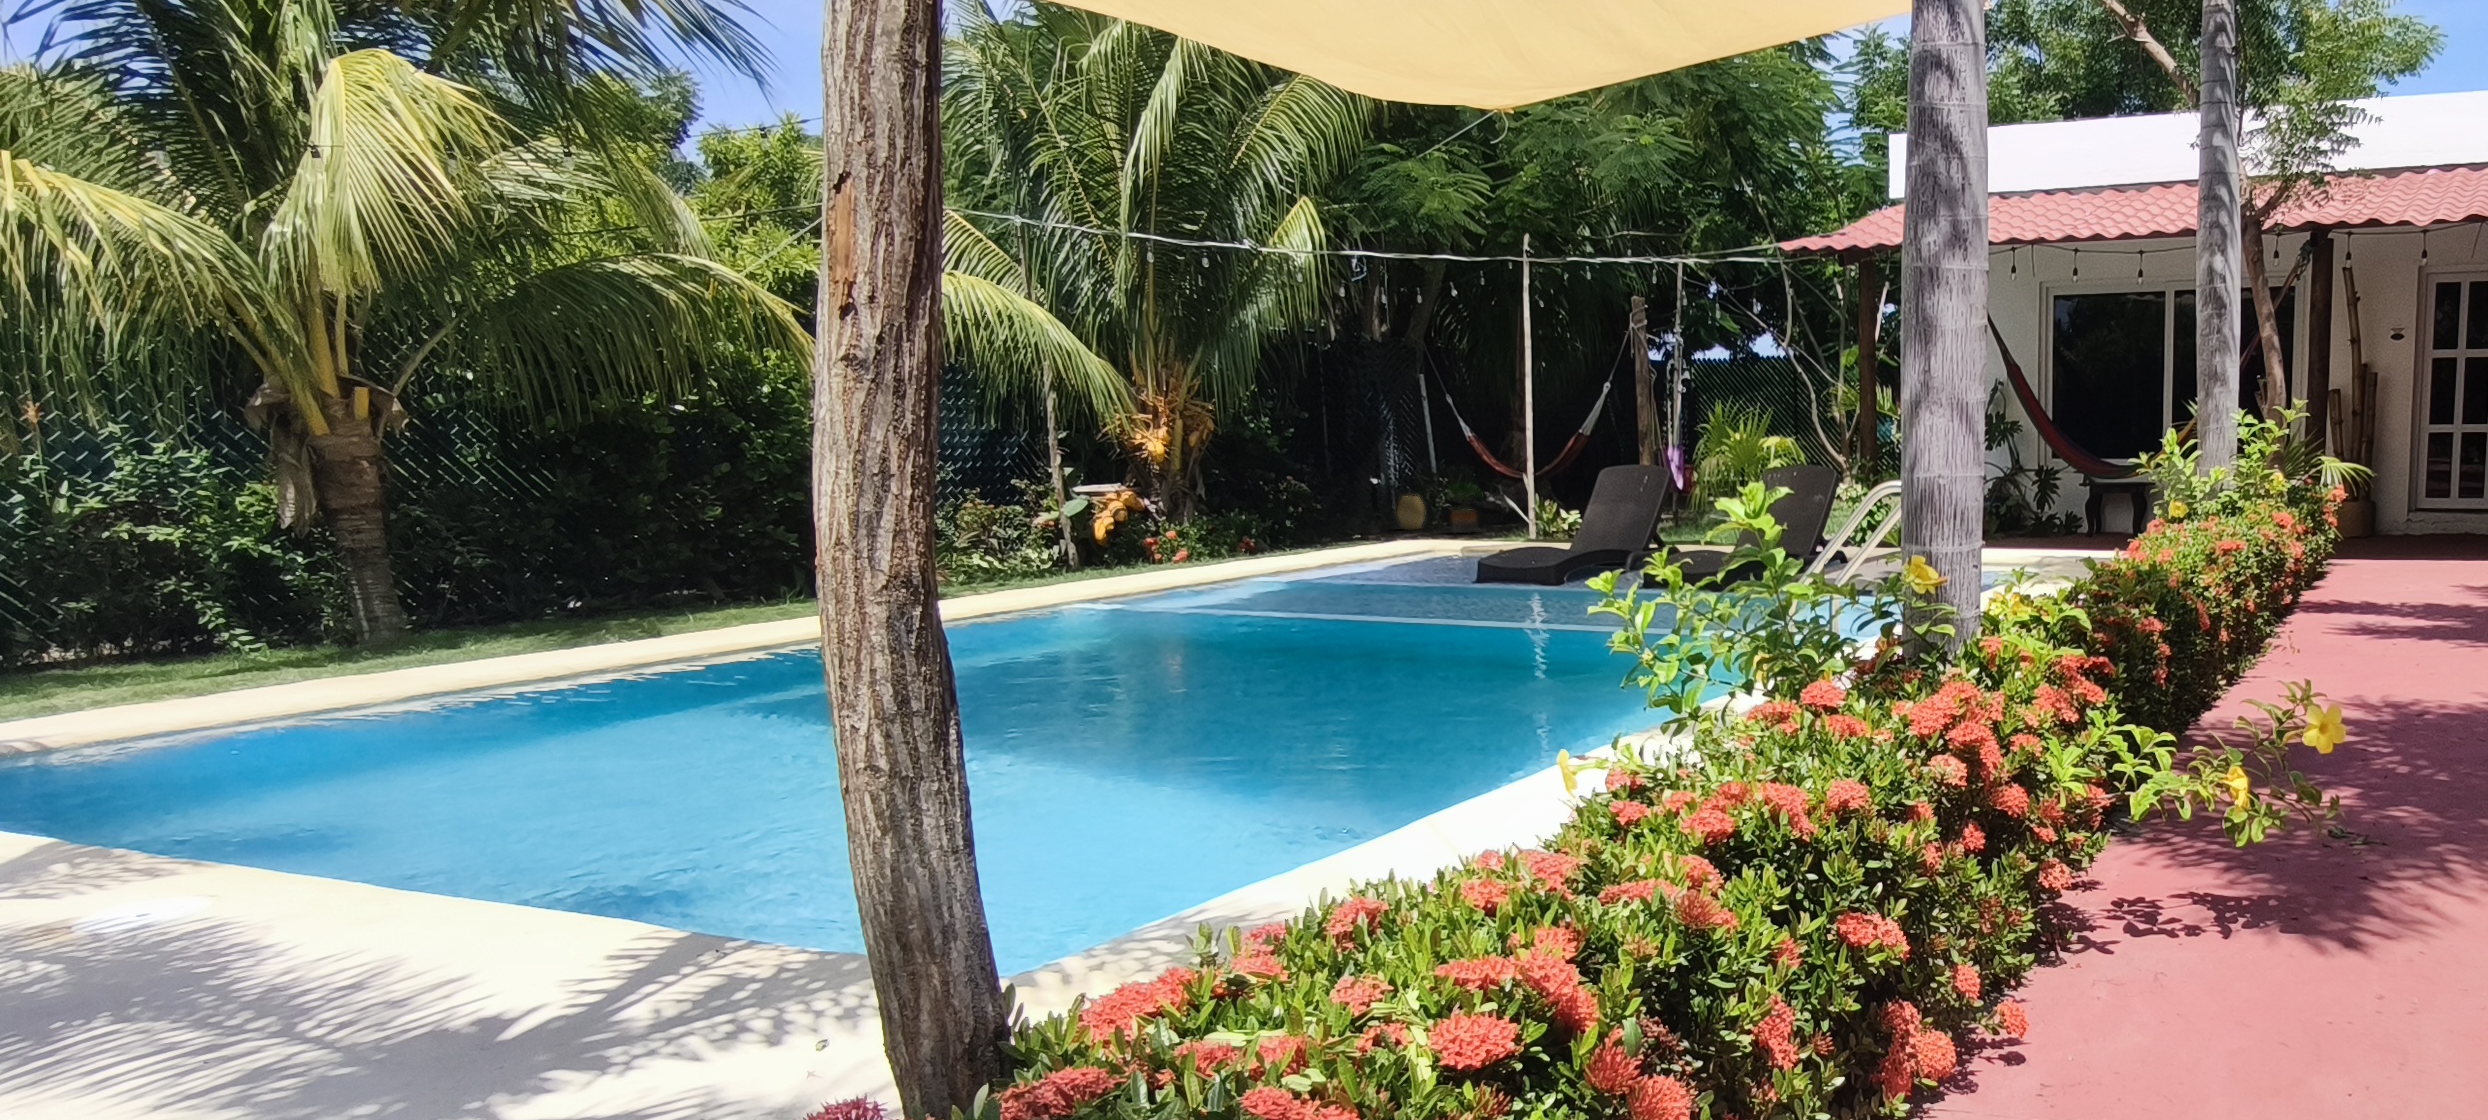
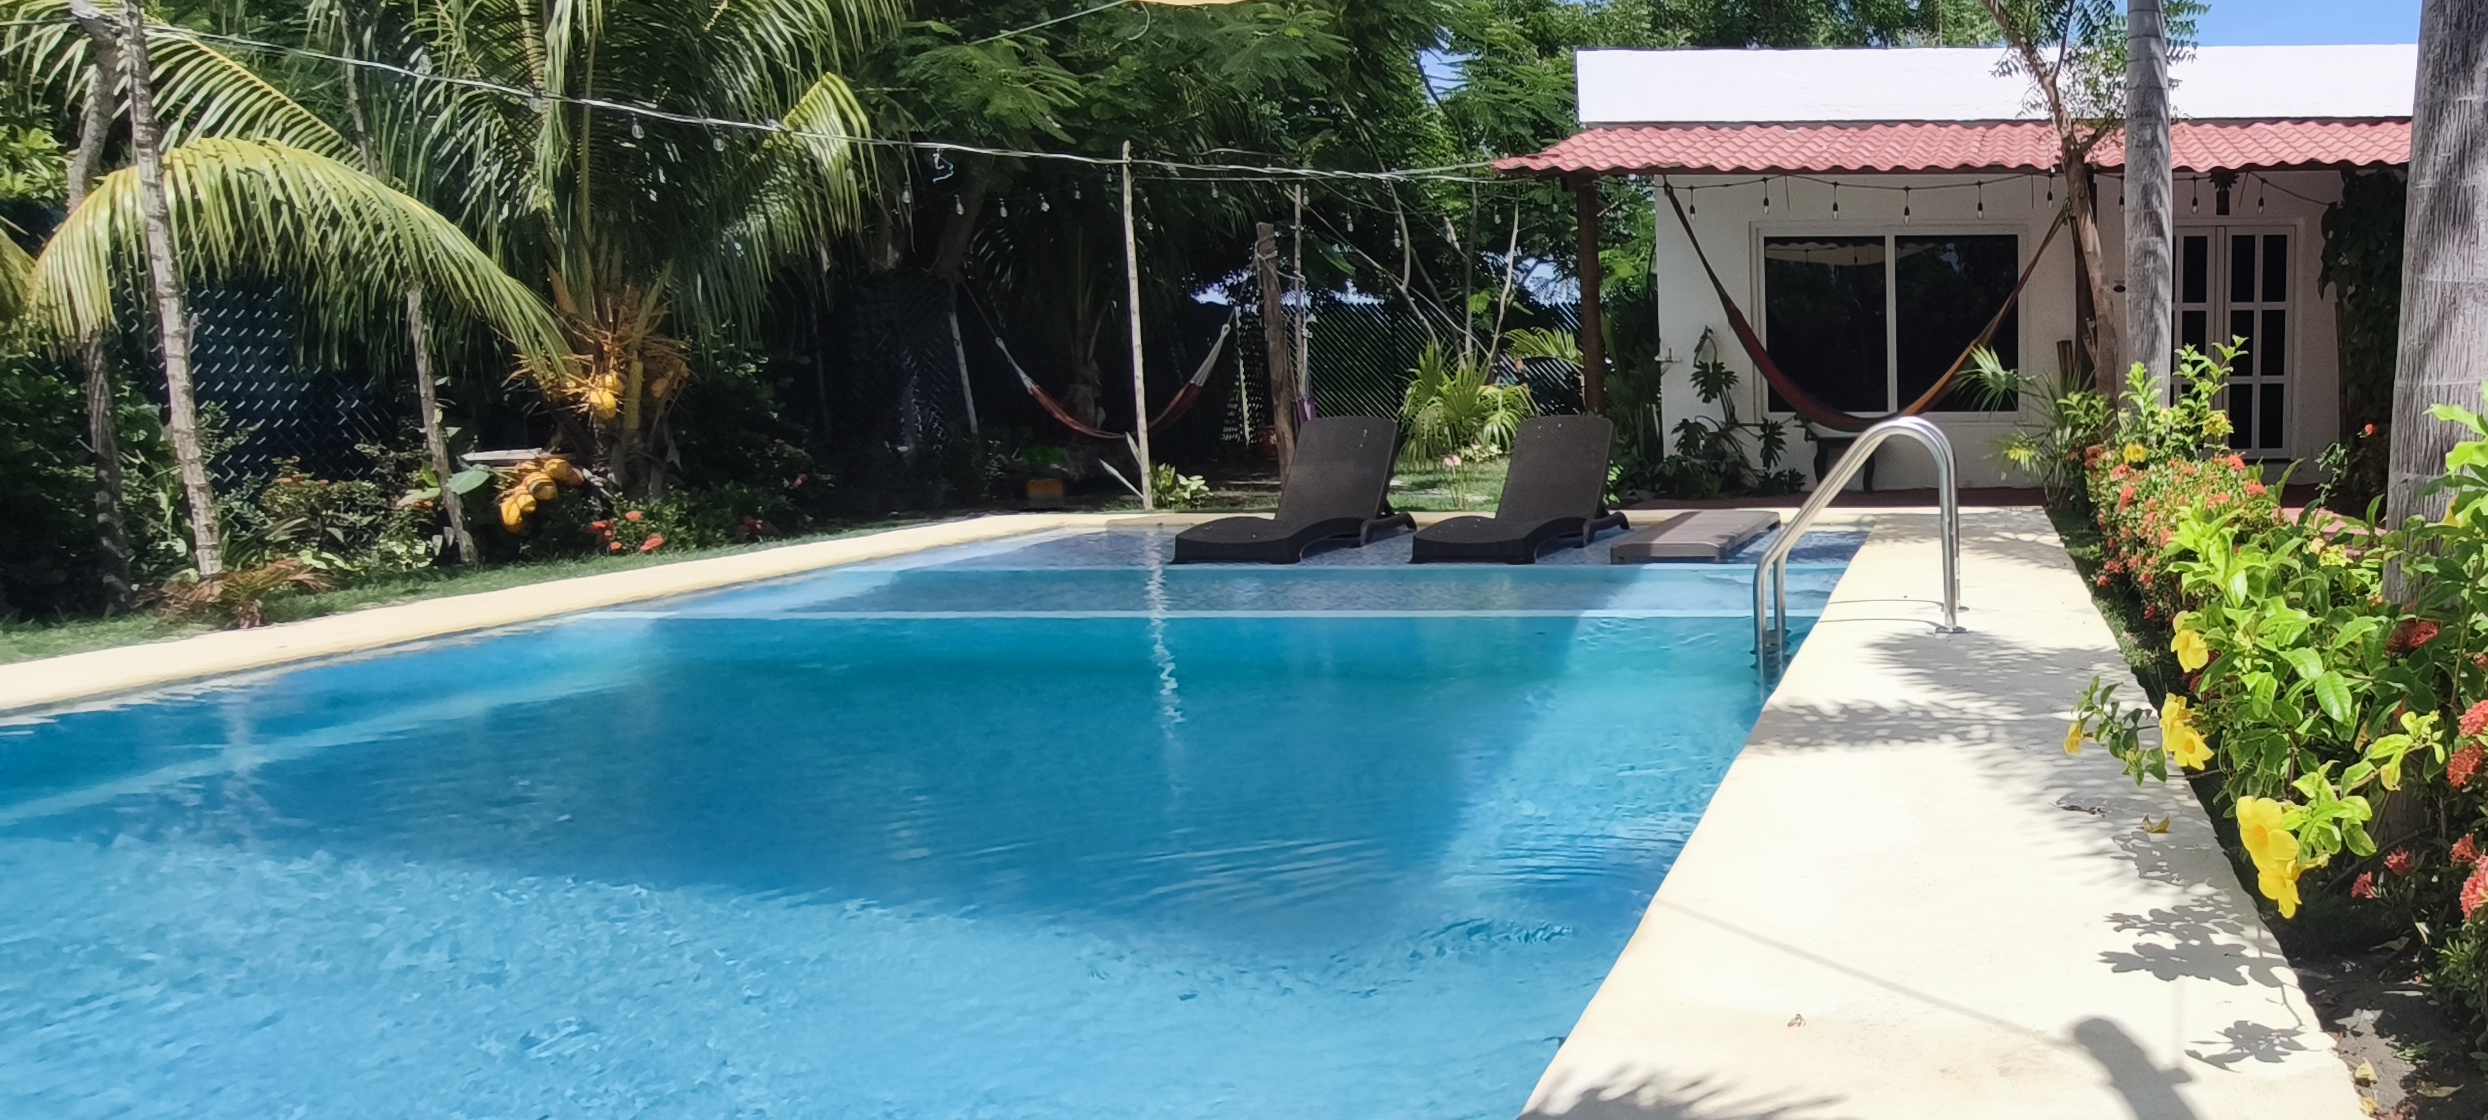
woven basket: present [1397,496,1424,530] -> none [949,462,989,505]

